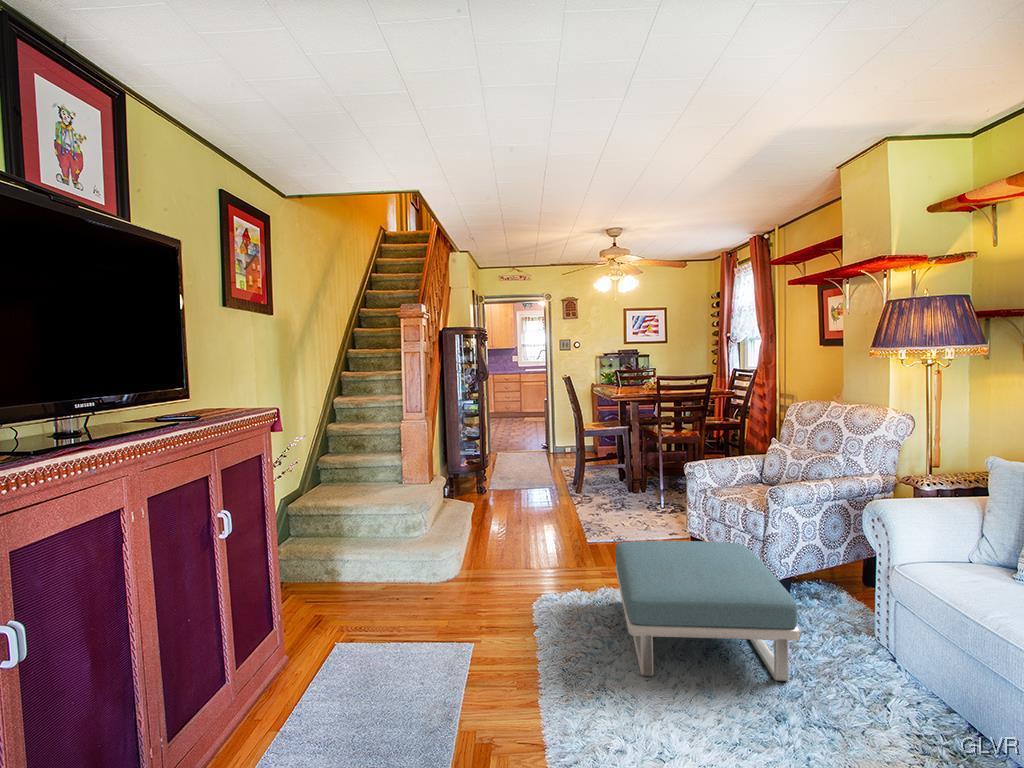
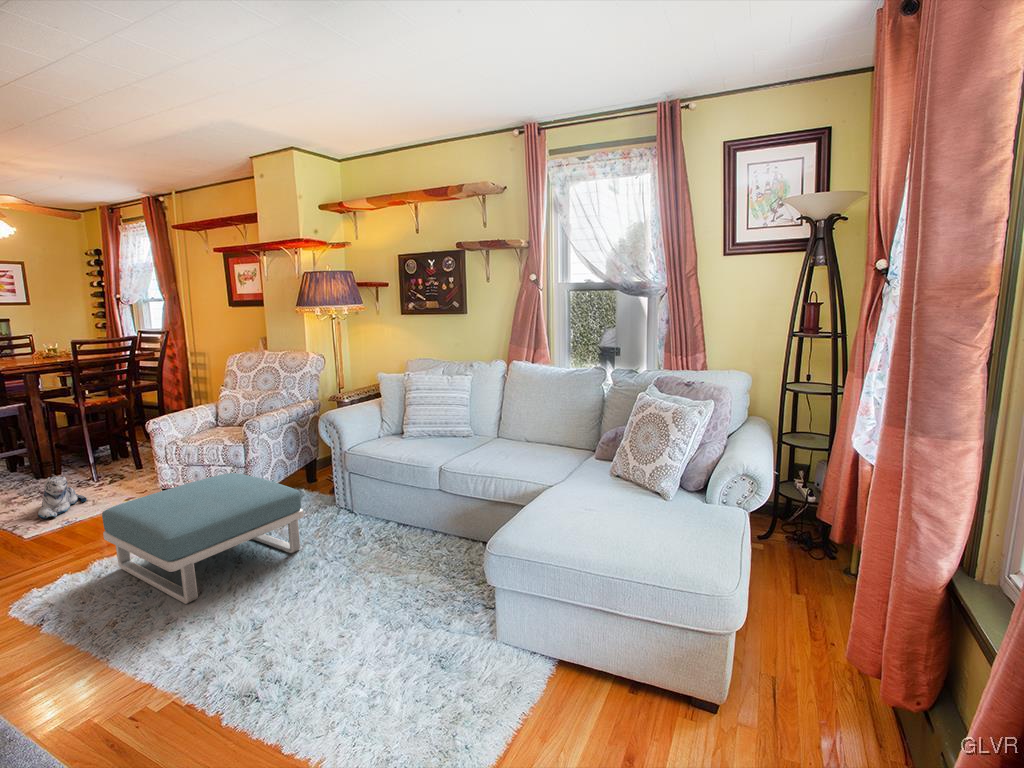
plush toy: none [615,493,650,529] -> present [38,476,87,519]

